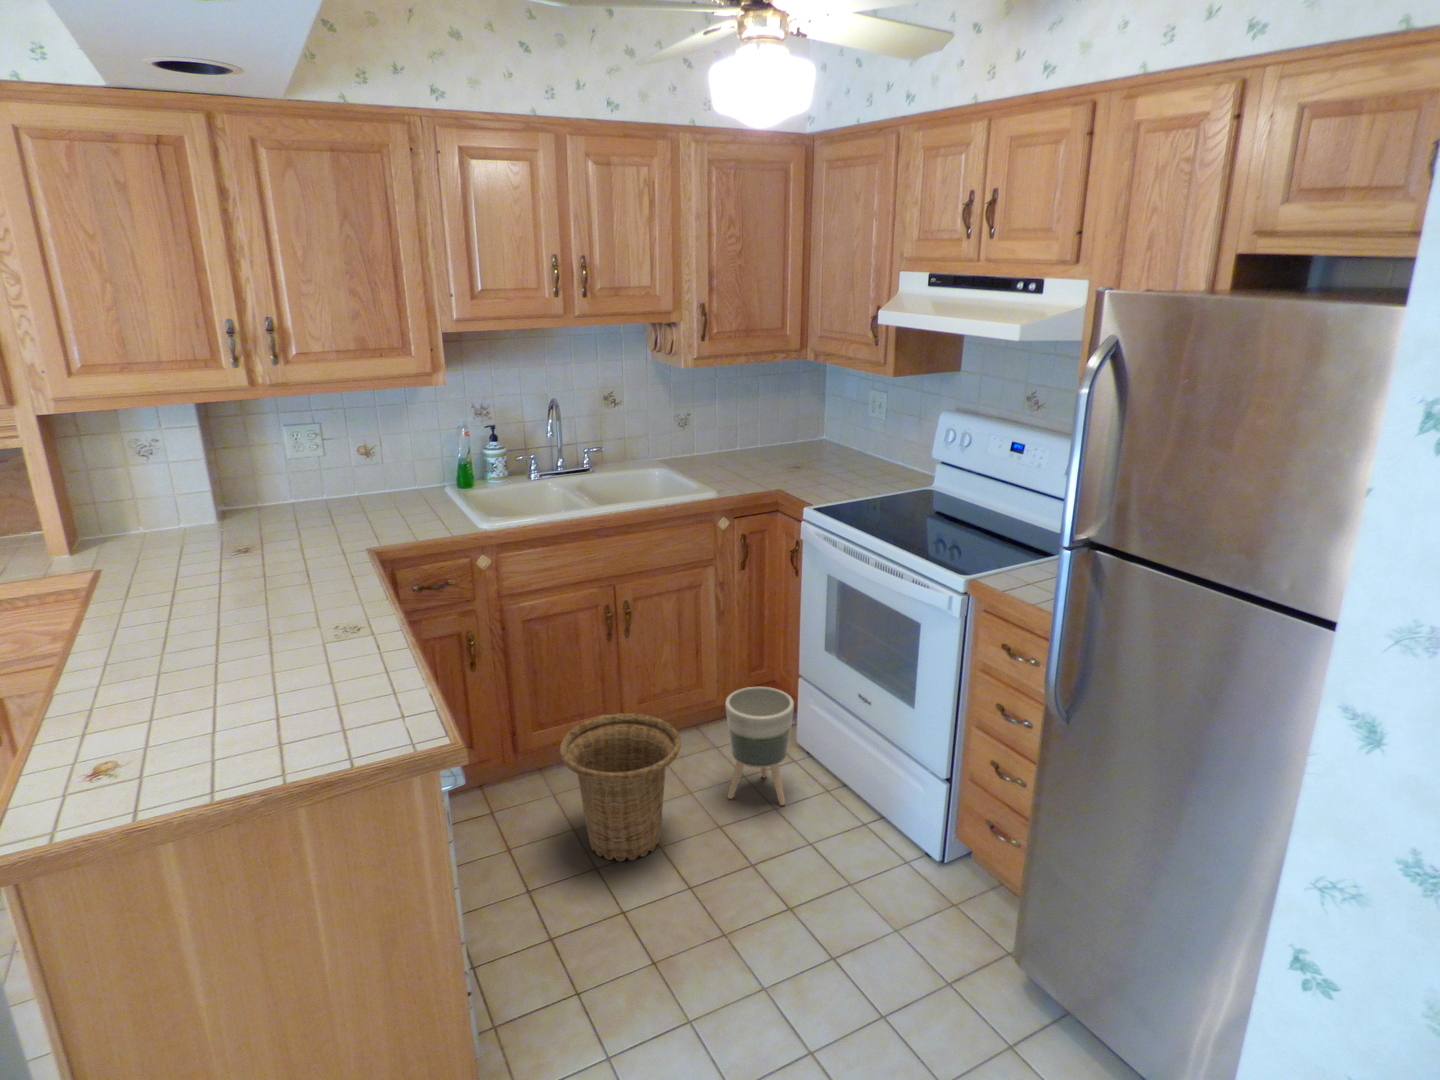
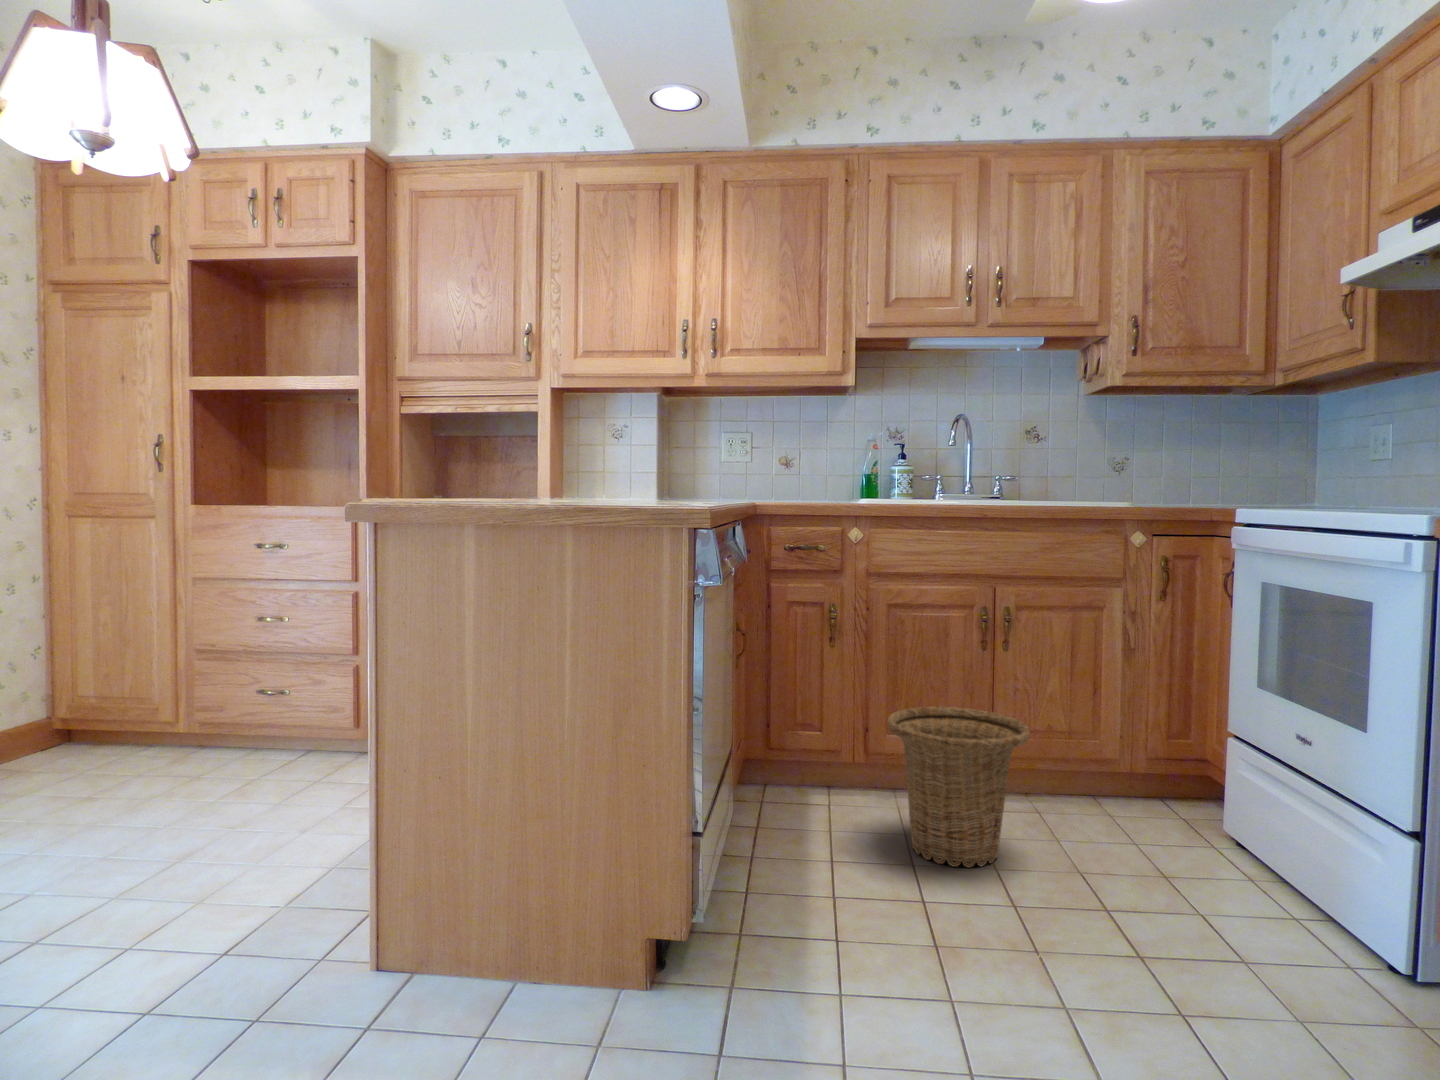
planter: present [725,687,794,805] -> none [1102,718,1202,876]

